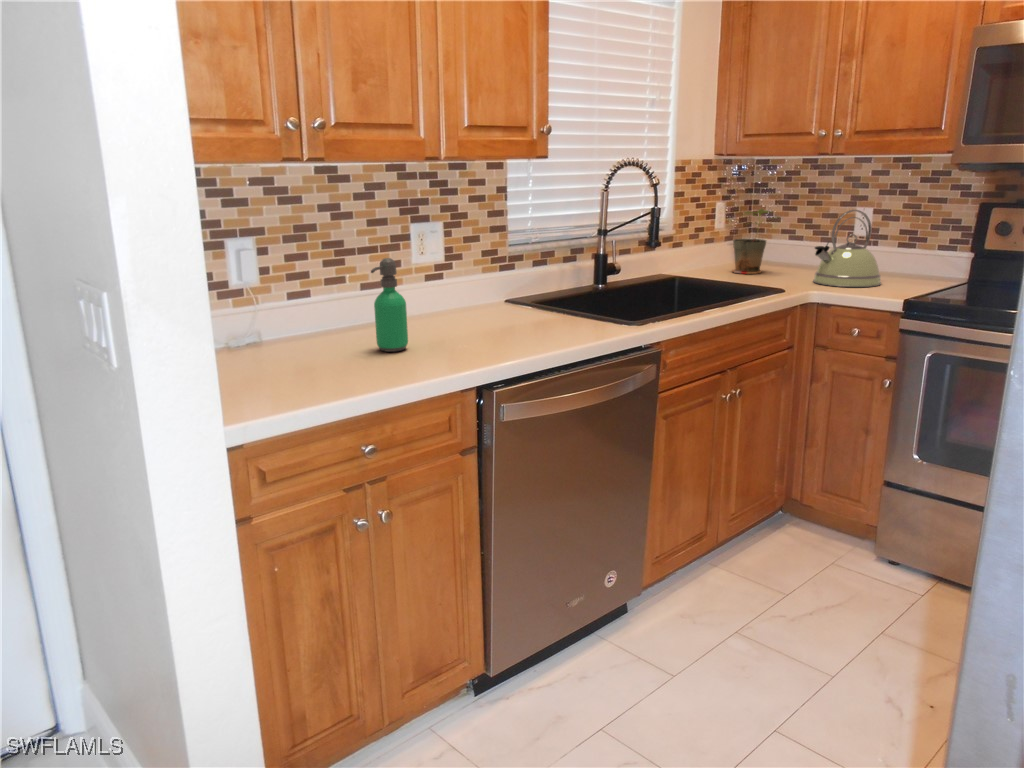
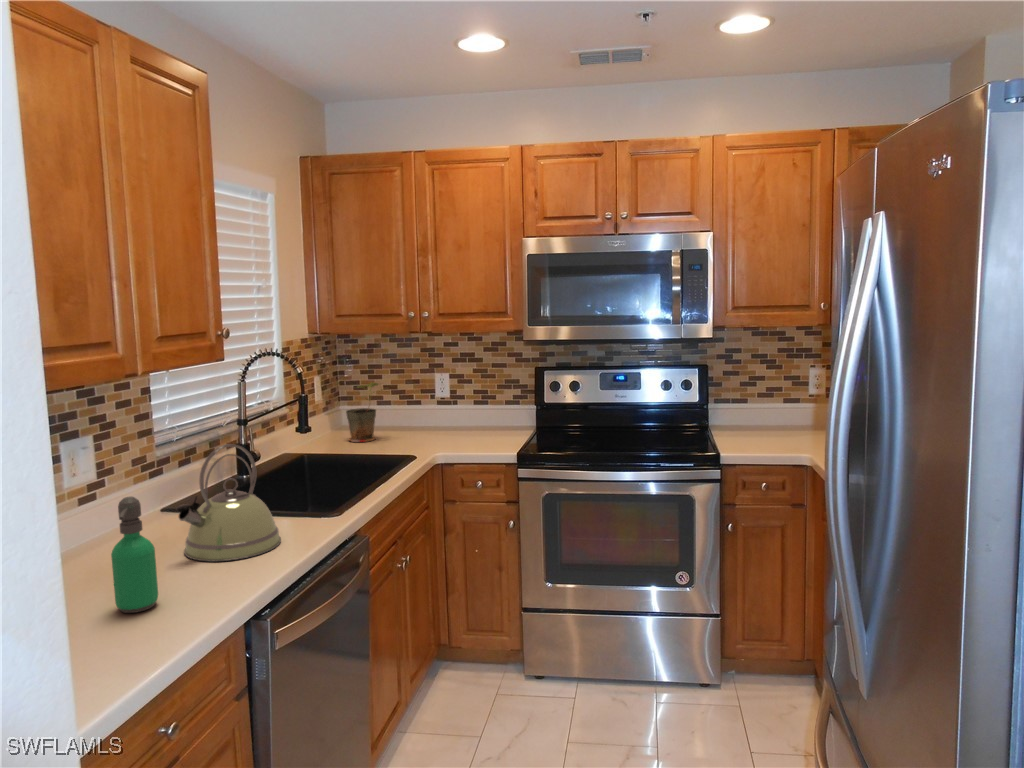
kettle: present [813,210,881,287] -> present [176,444,281,561]

